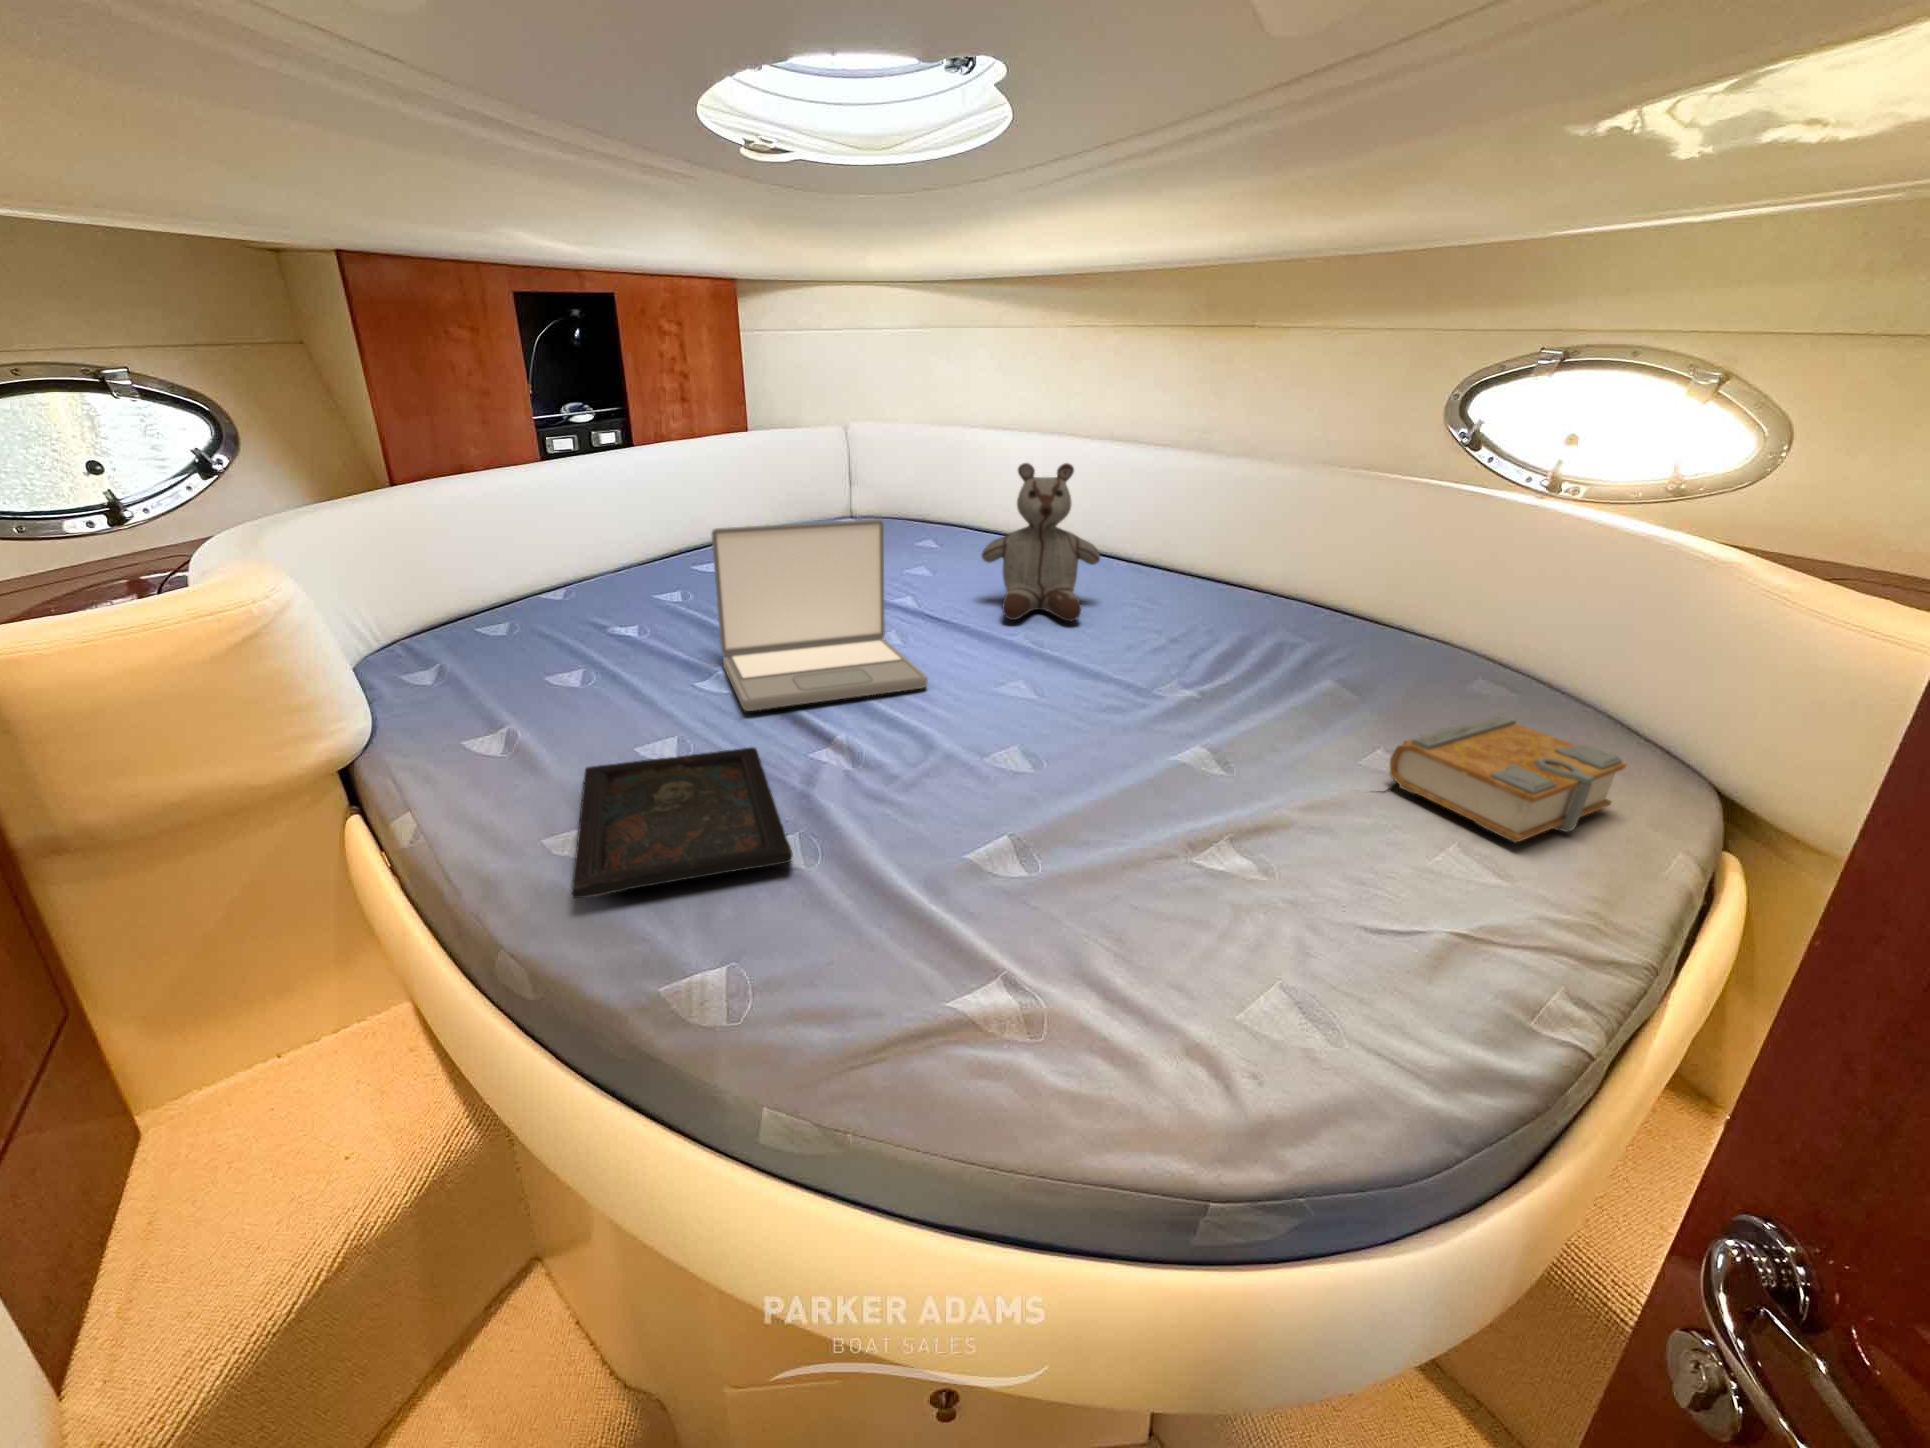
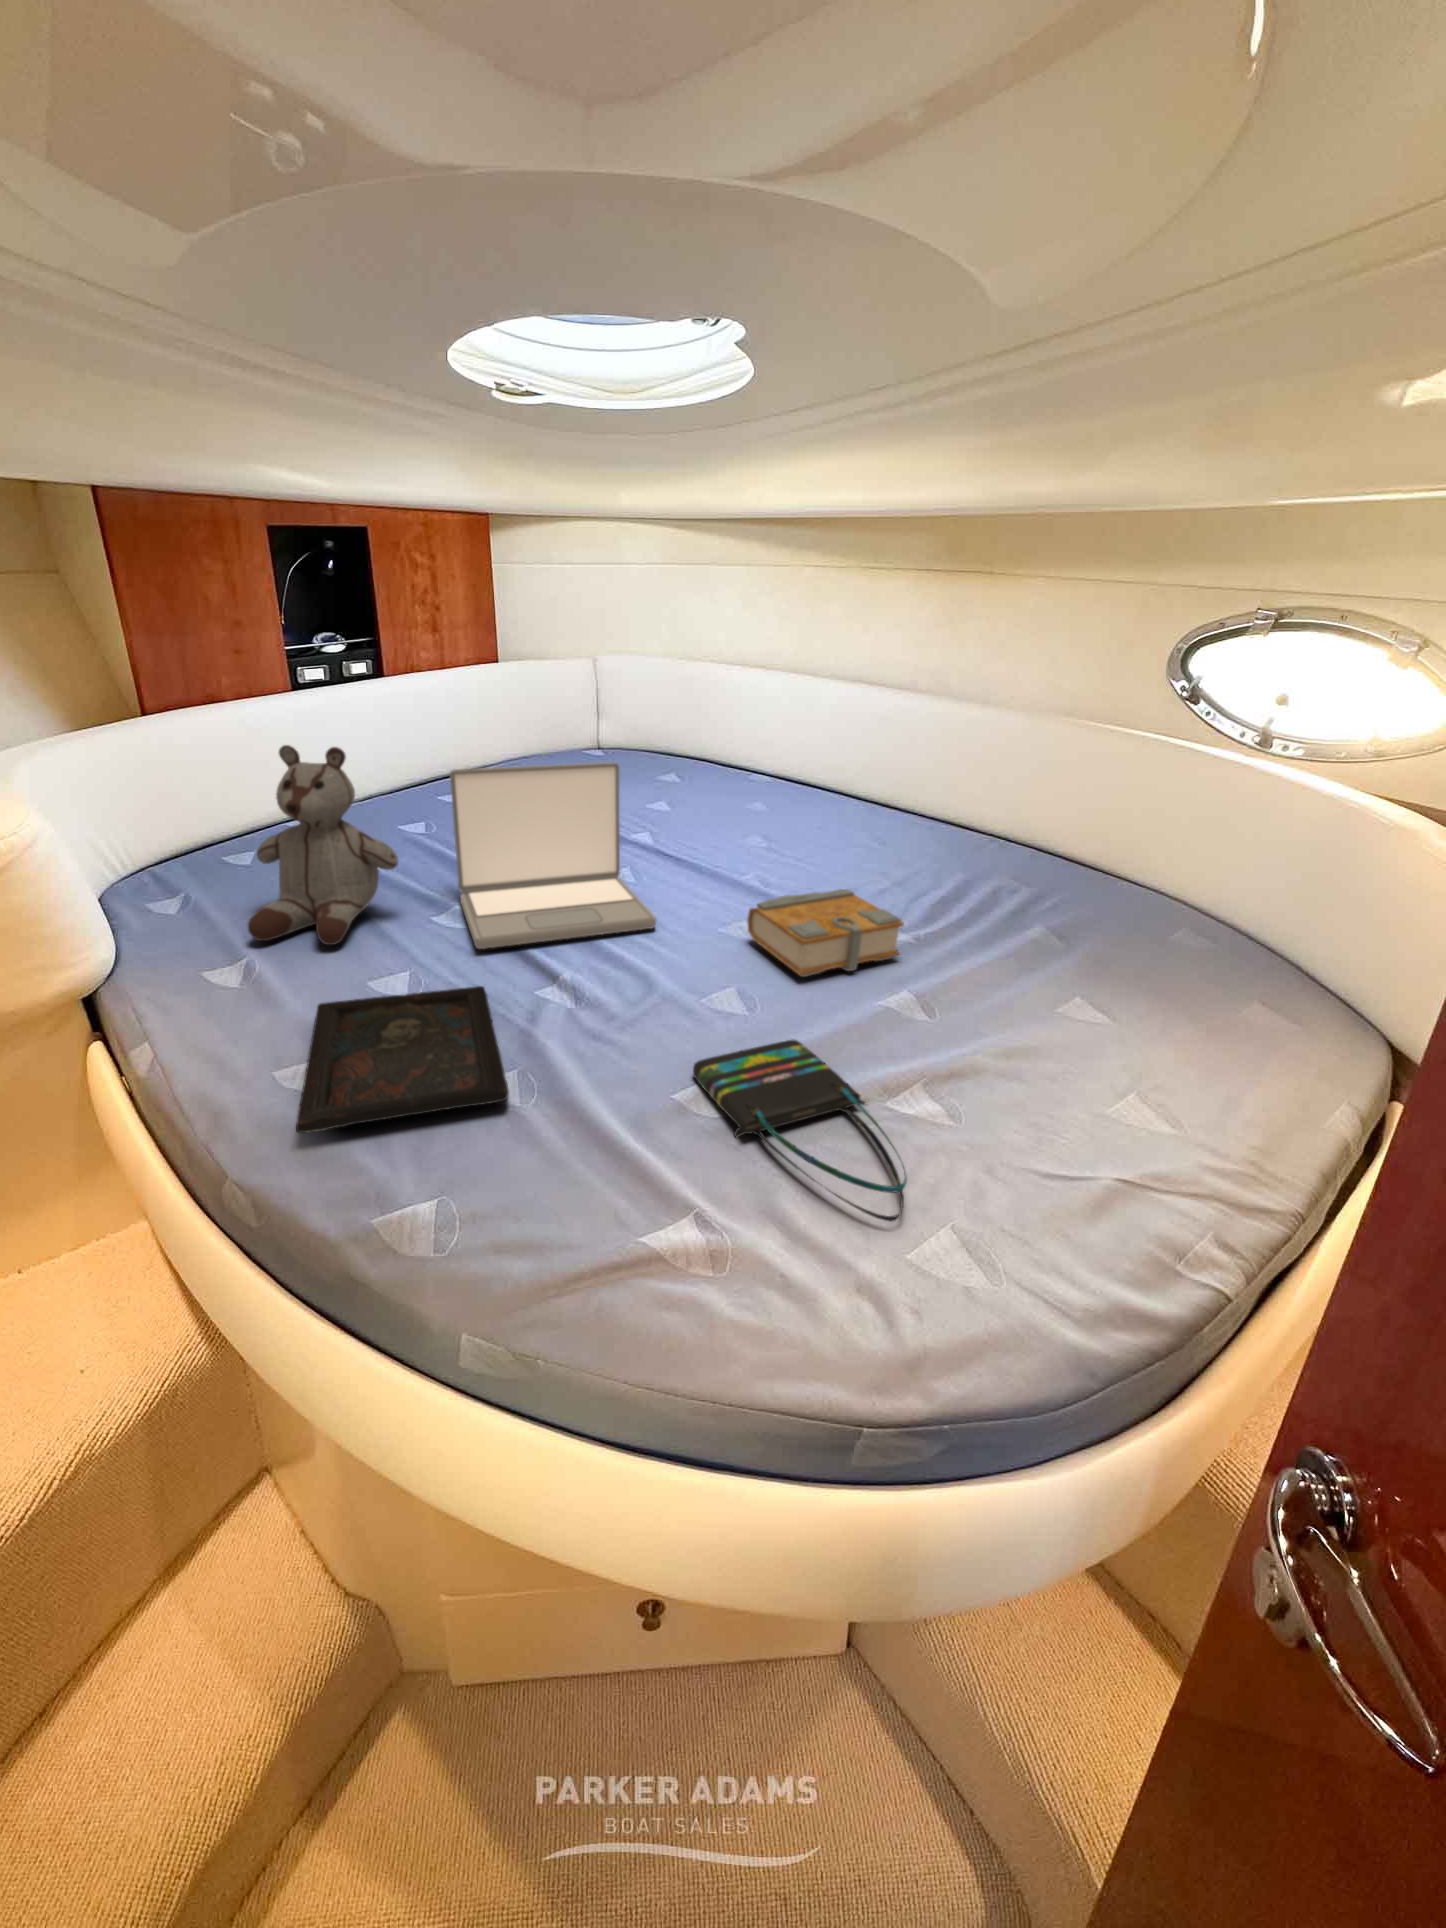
stuffed bear: present [982,463,1100,621] -> present [248,745,398,945]
book: present [1390,715,1626,842] -> present [747,889,904,977]
tote bag: none [984,796,1233,982] -> present [693,1040,907,1221]

